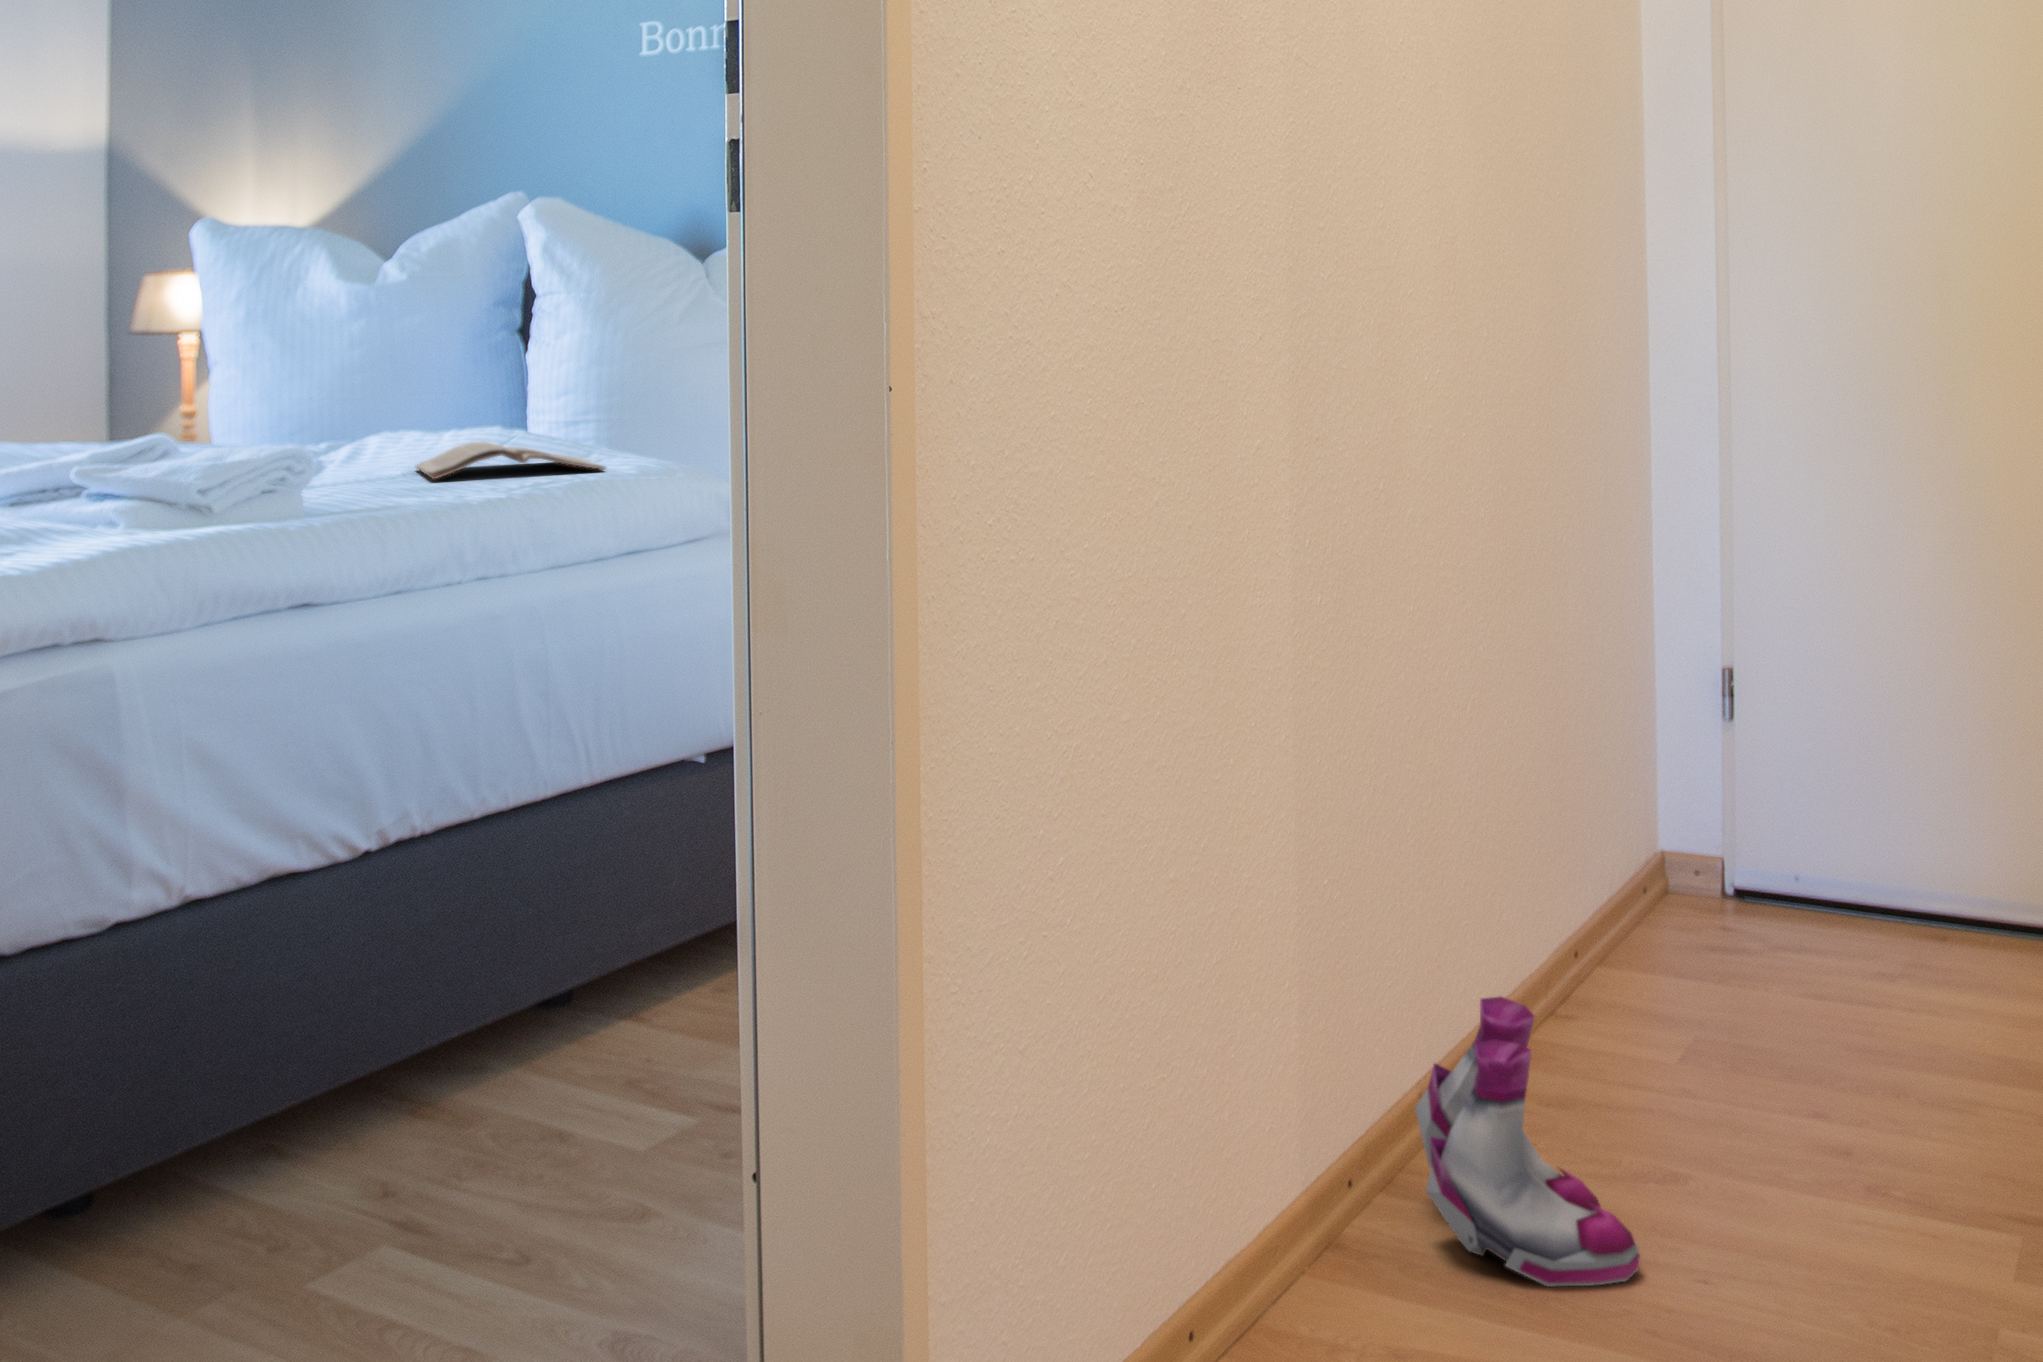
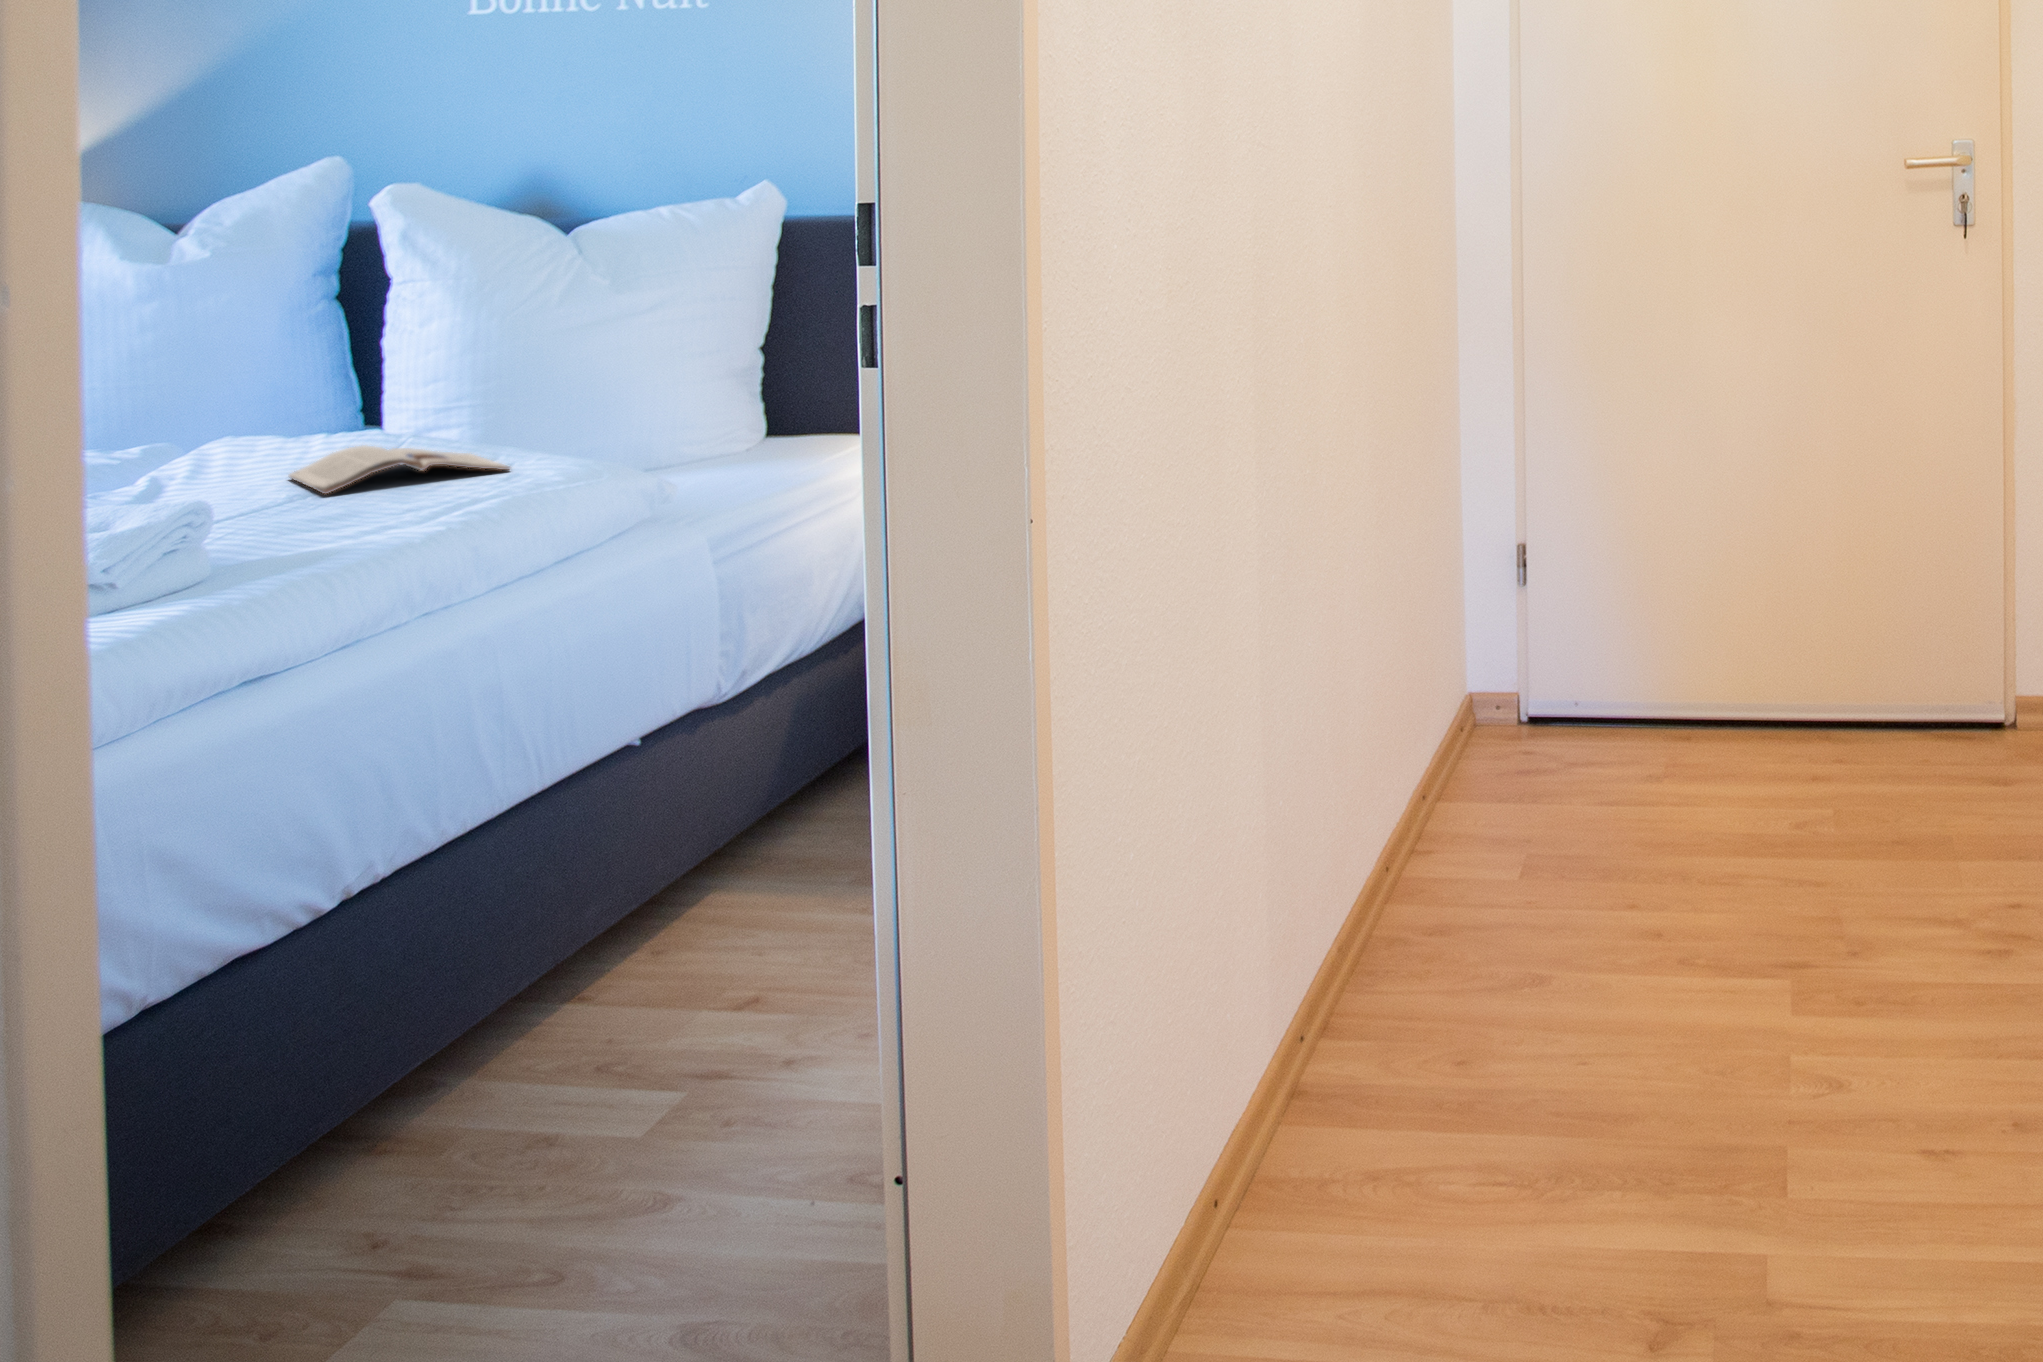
boots: present [1415,997,1640,1287] -> none [1345,881,1526,1098]

